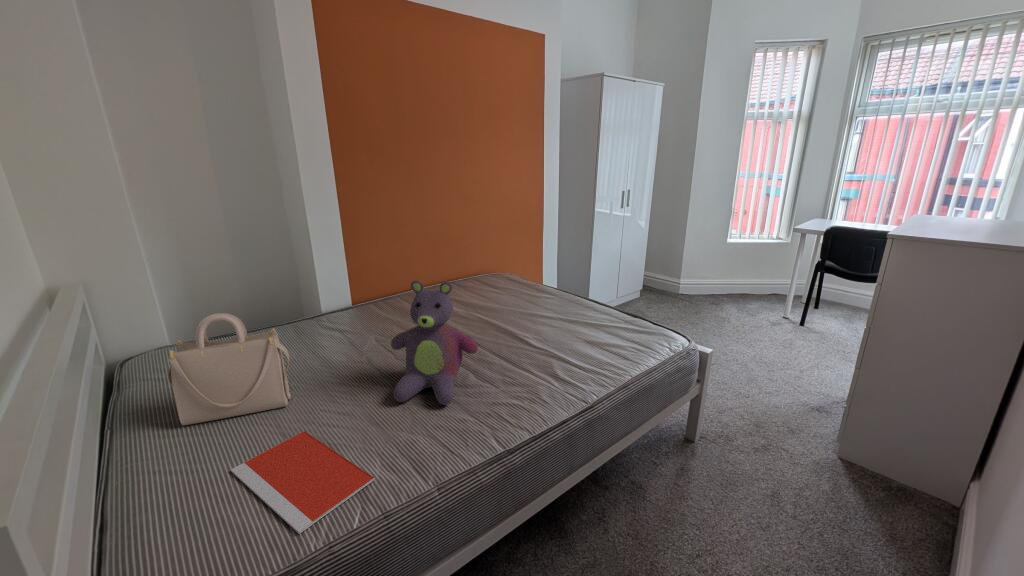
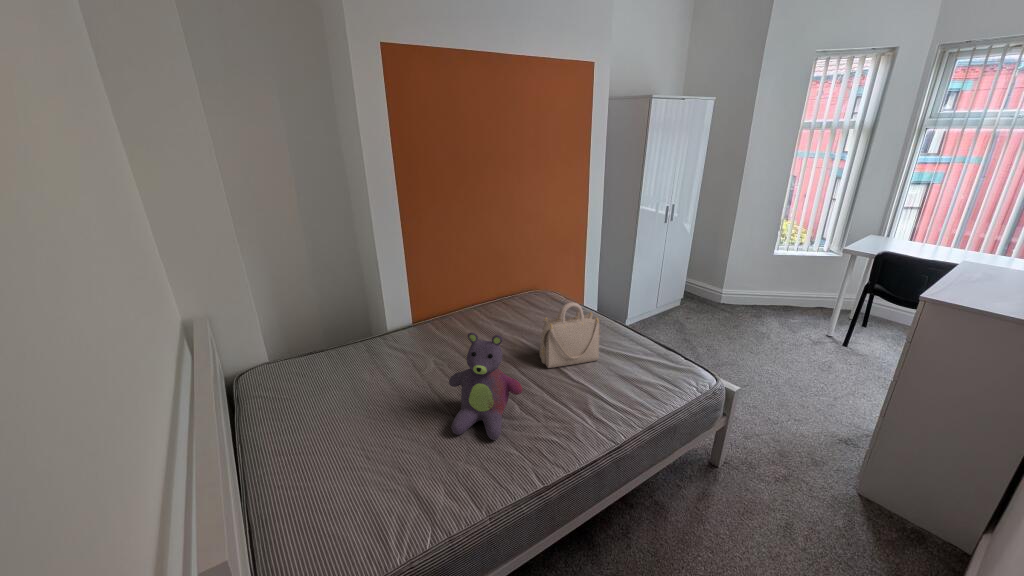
handbag: present [167,313,291,425] -> present [540,302,600,368]
notebook: present [231,431,375,534] -> none [331,457,440,550]

